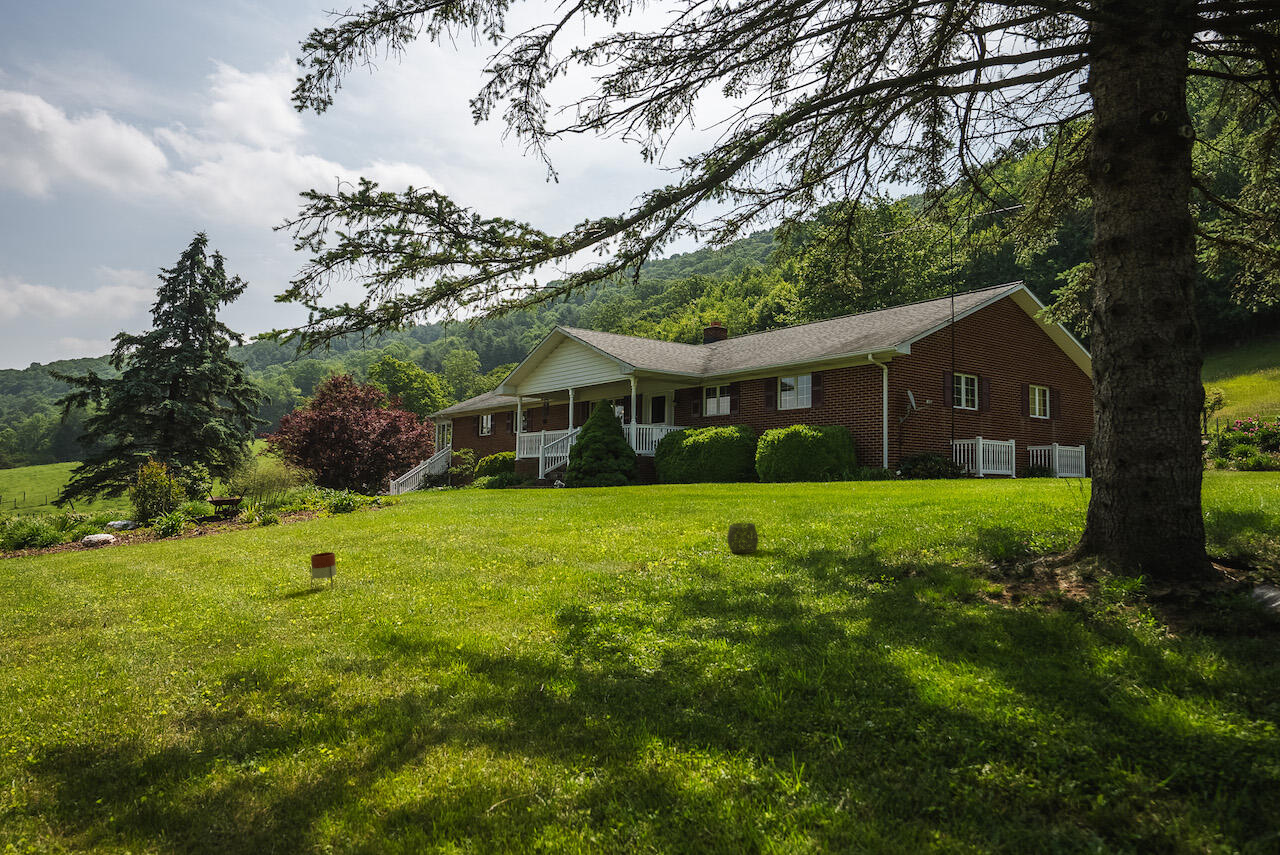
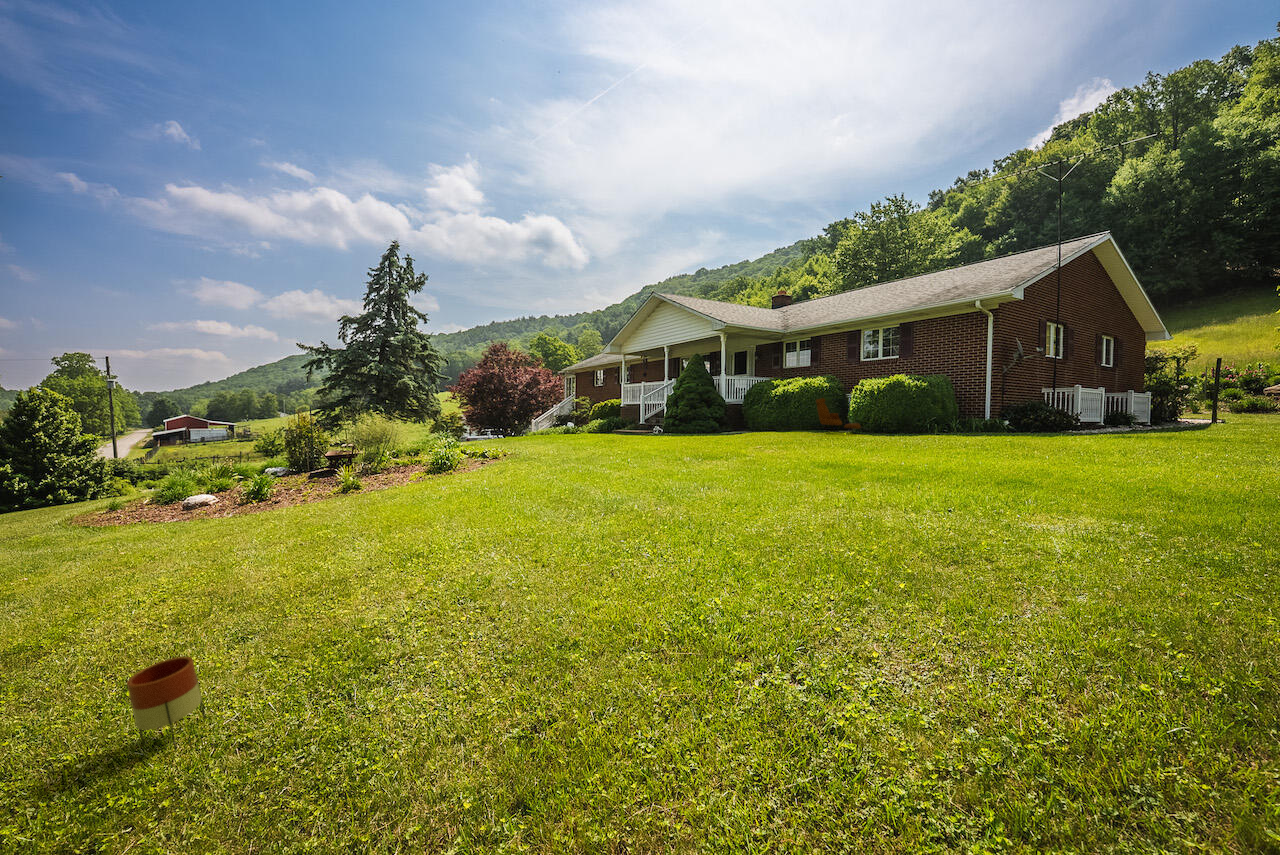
lounge chair: none [721,448,762,484] -> present [816,398,861,434]
woven basket: present [727,523,758,553] -> none [1068,612,1174,707]

